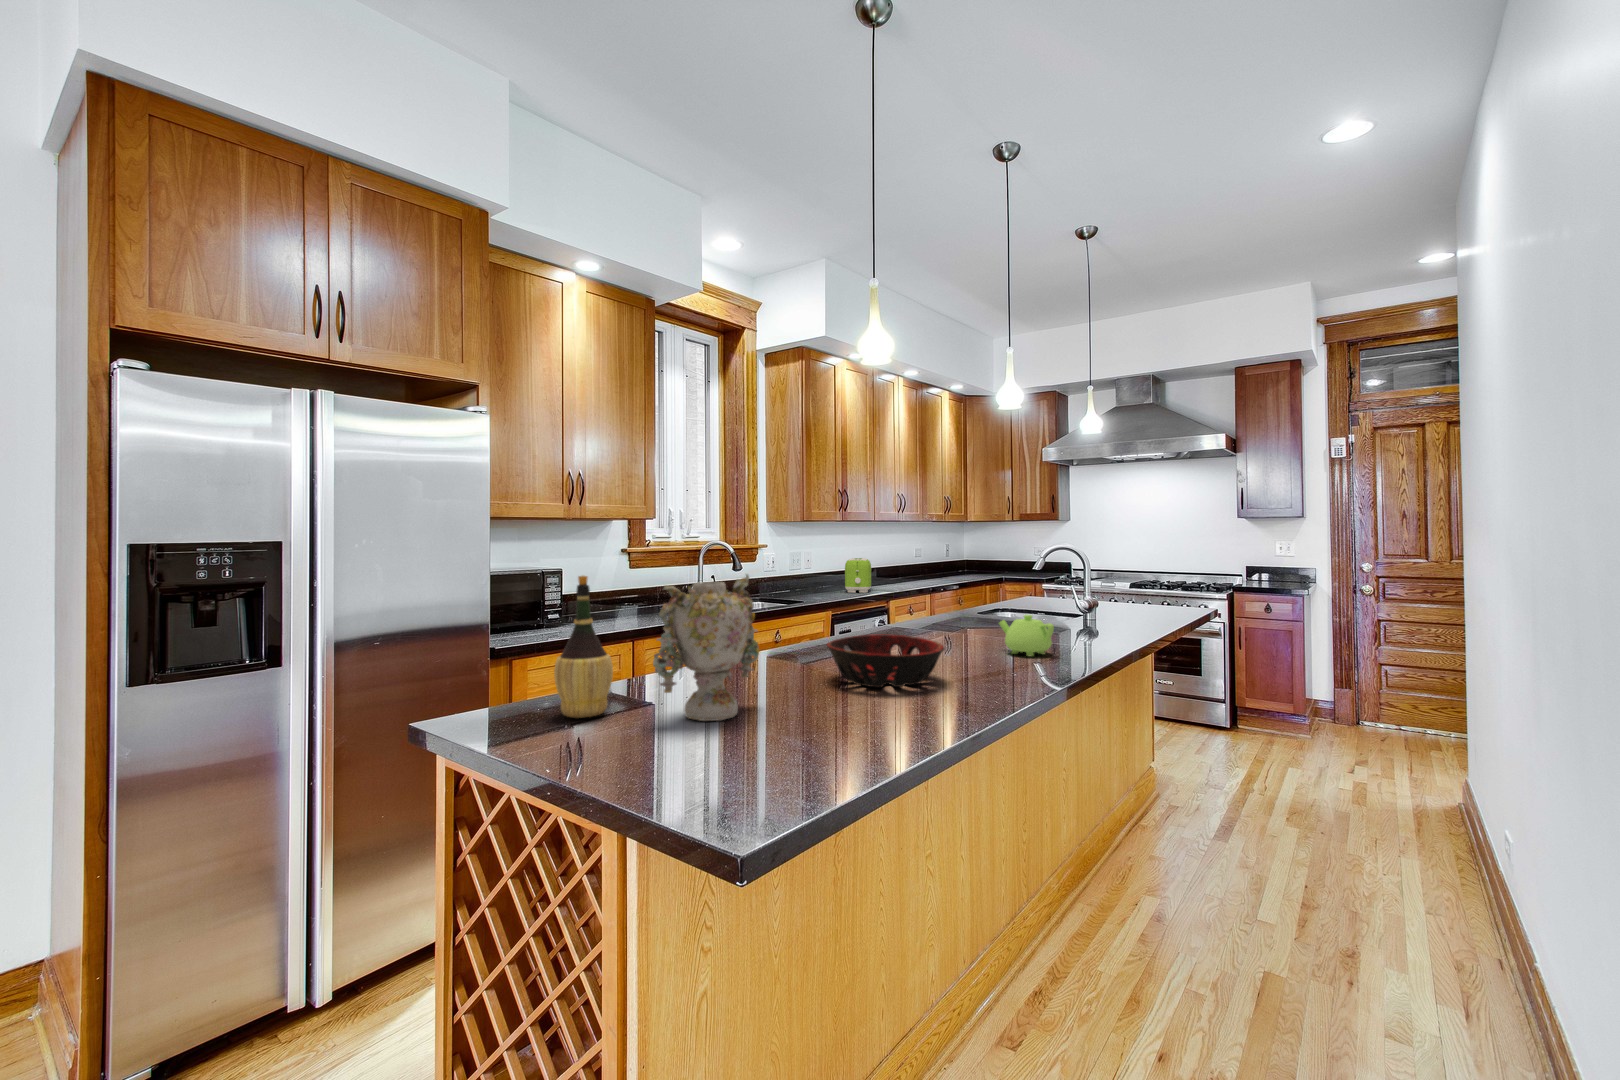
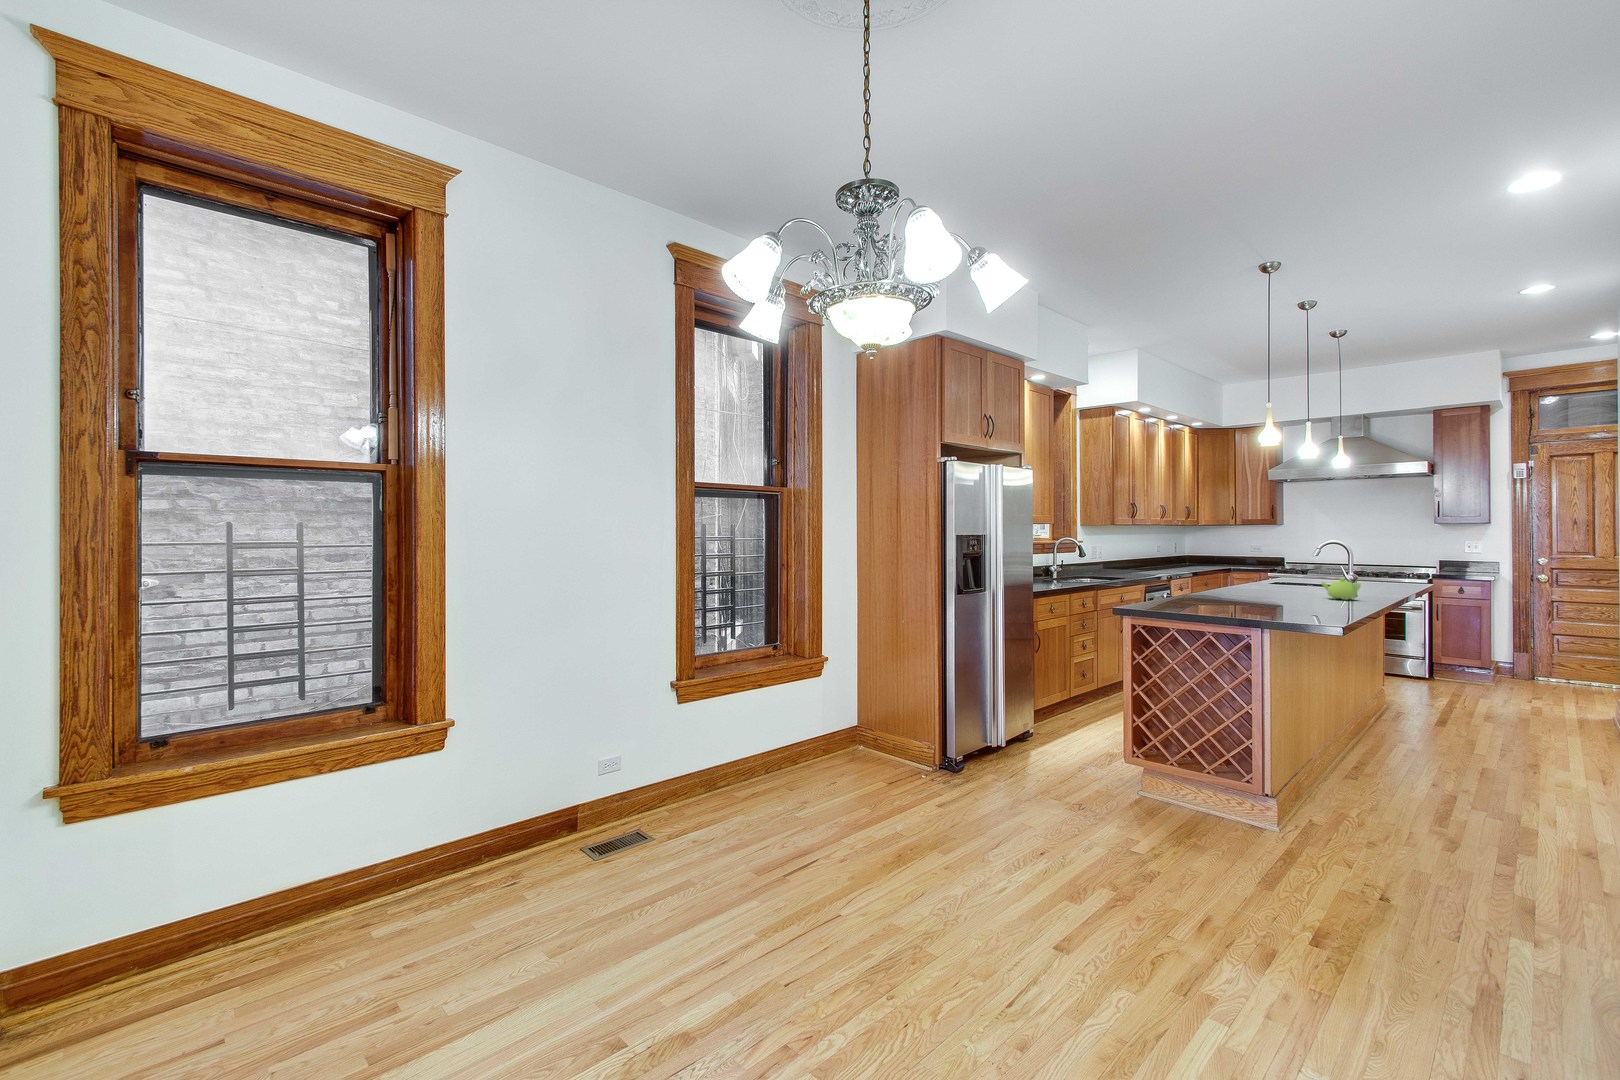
toaster: present [845,558,871,593] -> none [1129,550,1152,574]
vase: present [653,574,760,721] -> none [1210,552,1251,614]
wine bottle: present [554,576,613,718] -> none [1157,552,1184,612]
decorative bowl: present [827,634,944,687] -> none [1252,585,1321,607]

